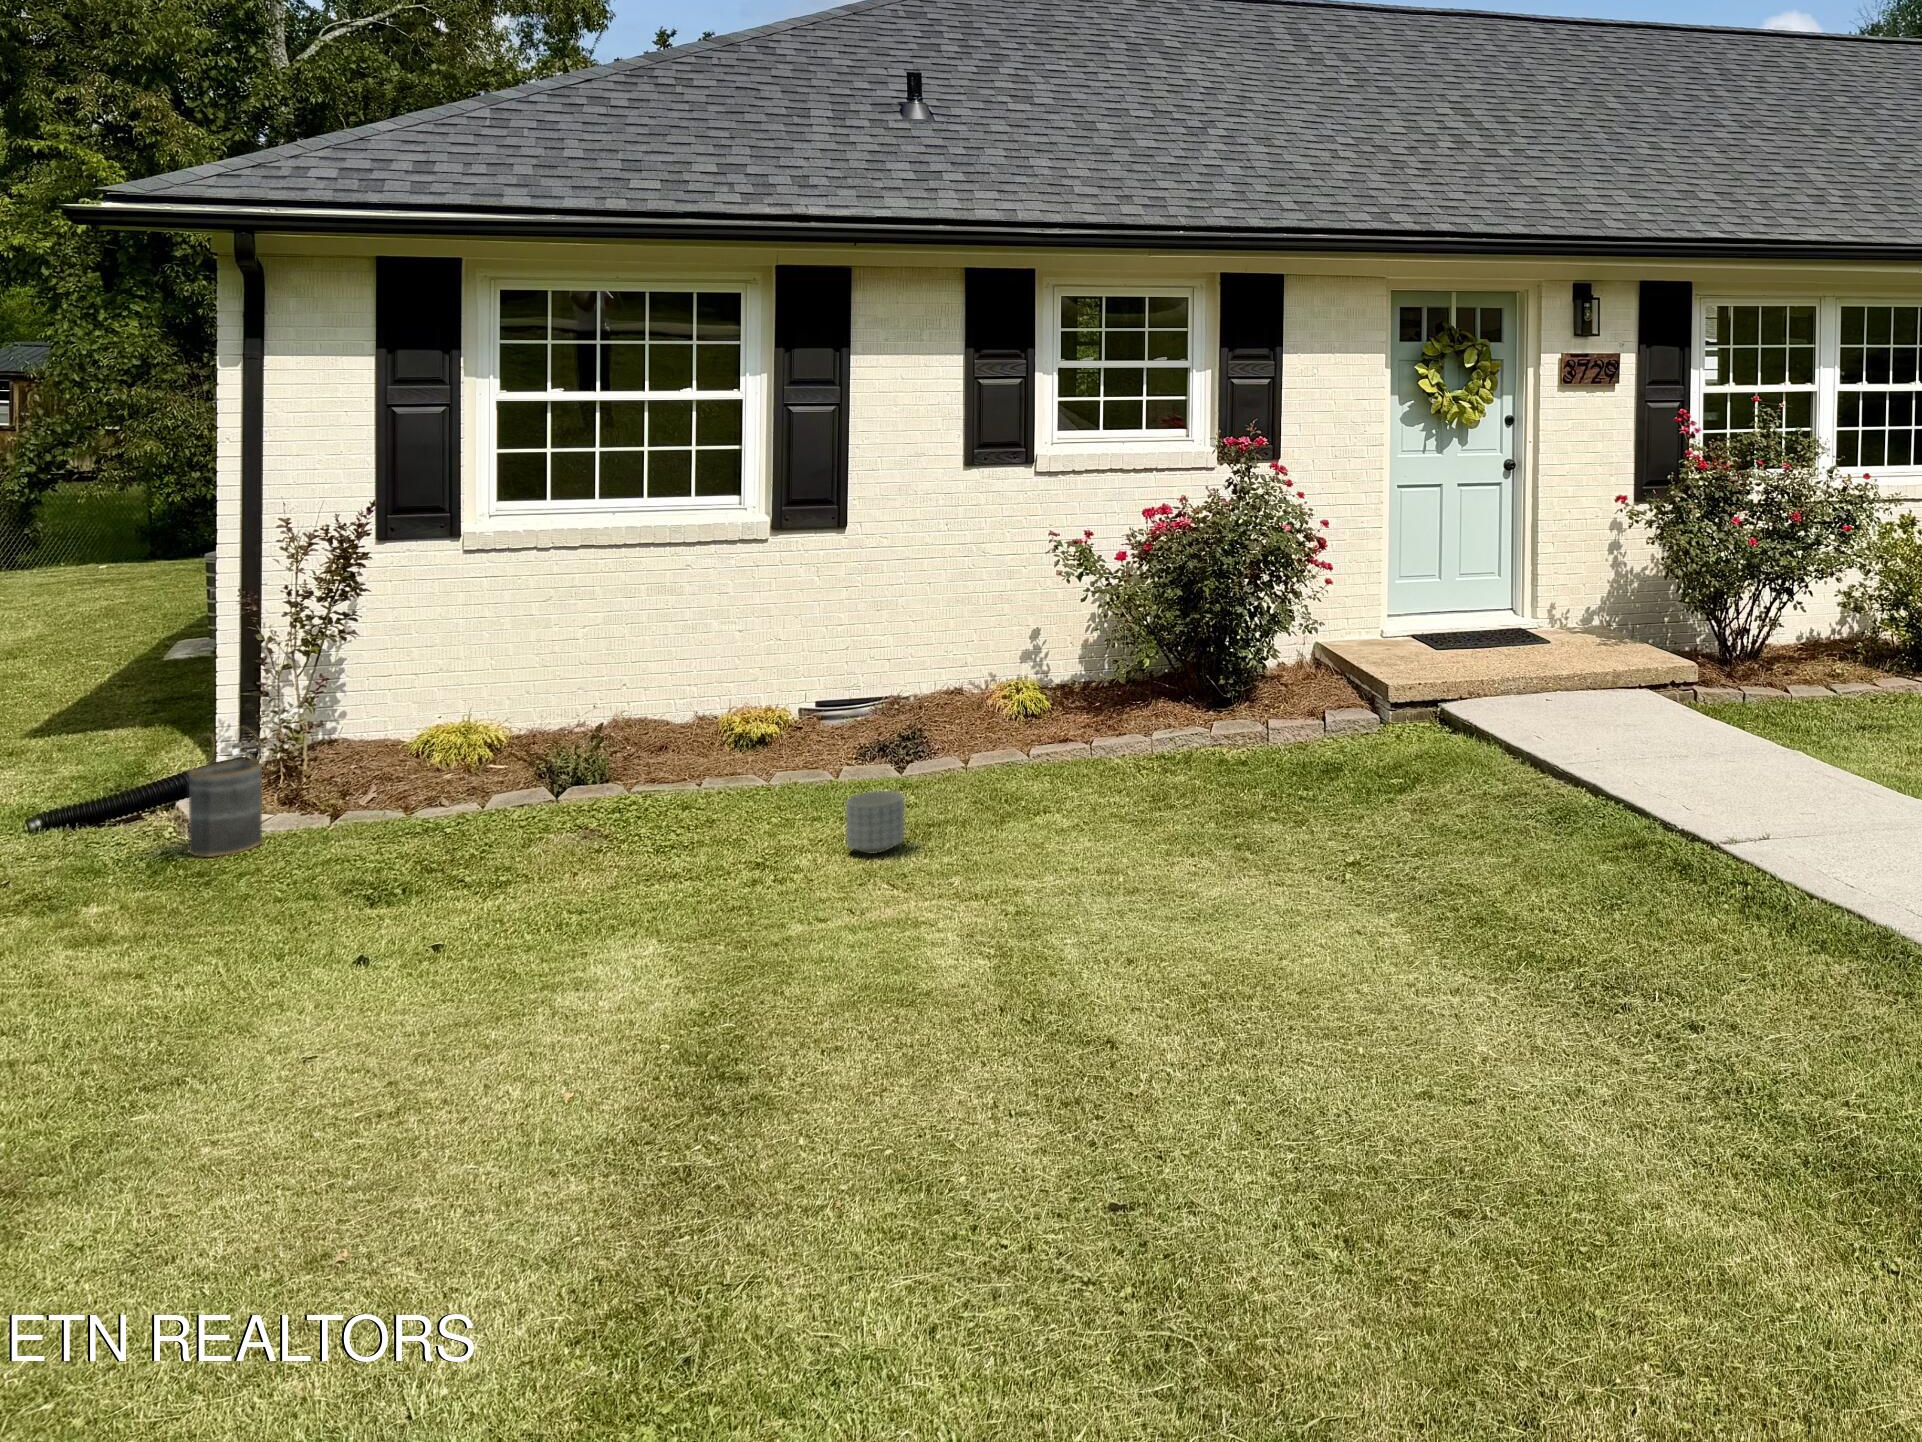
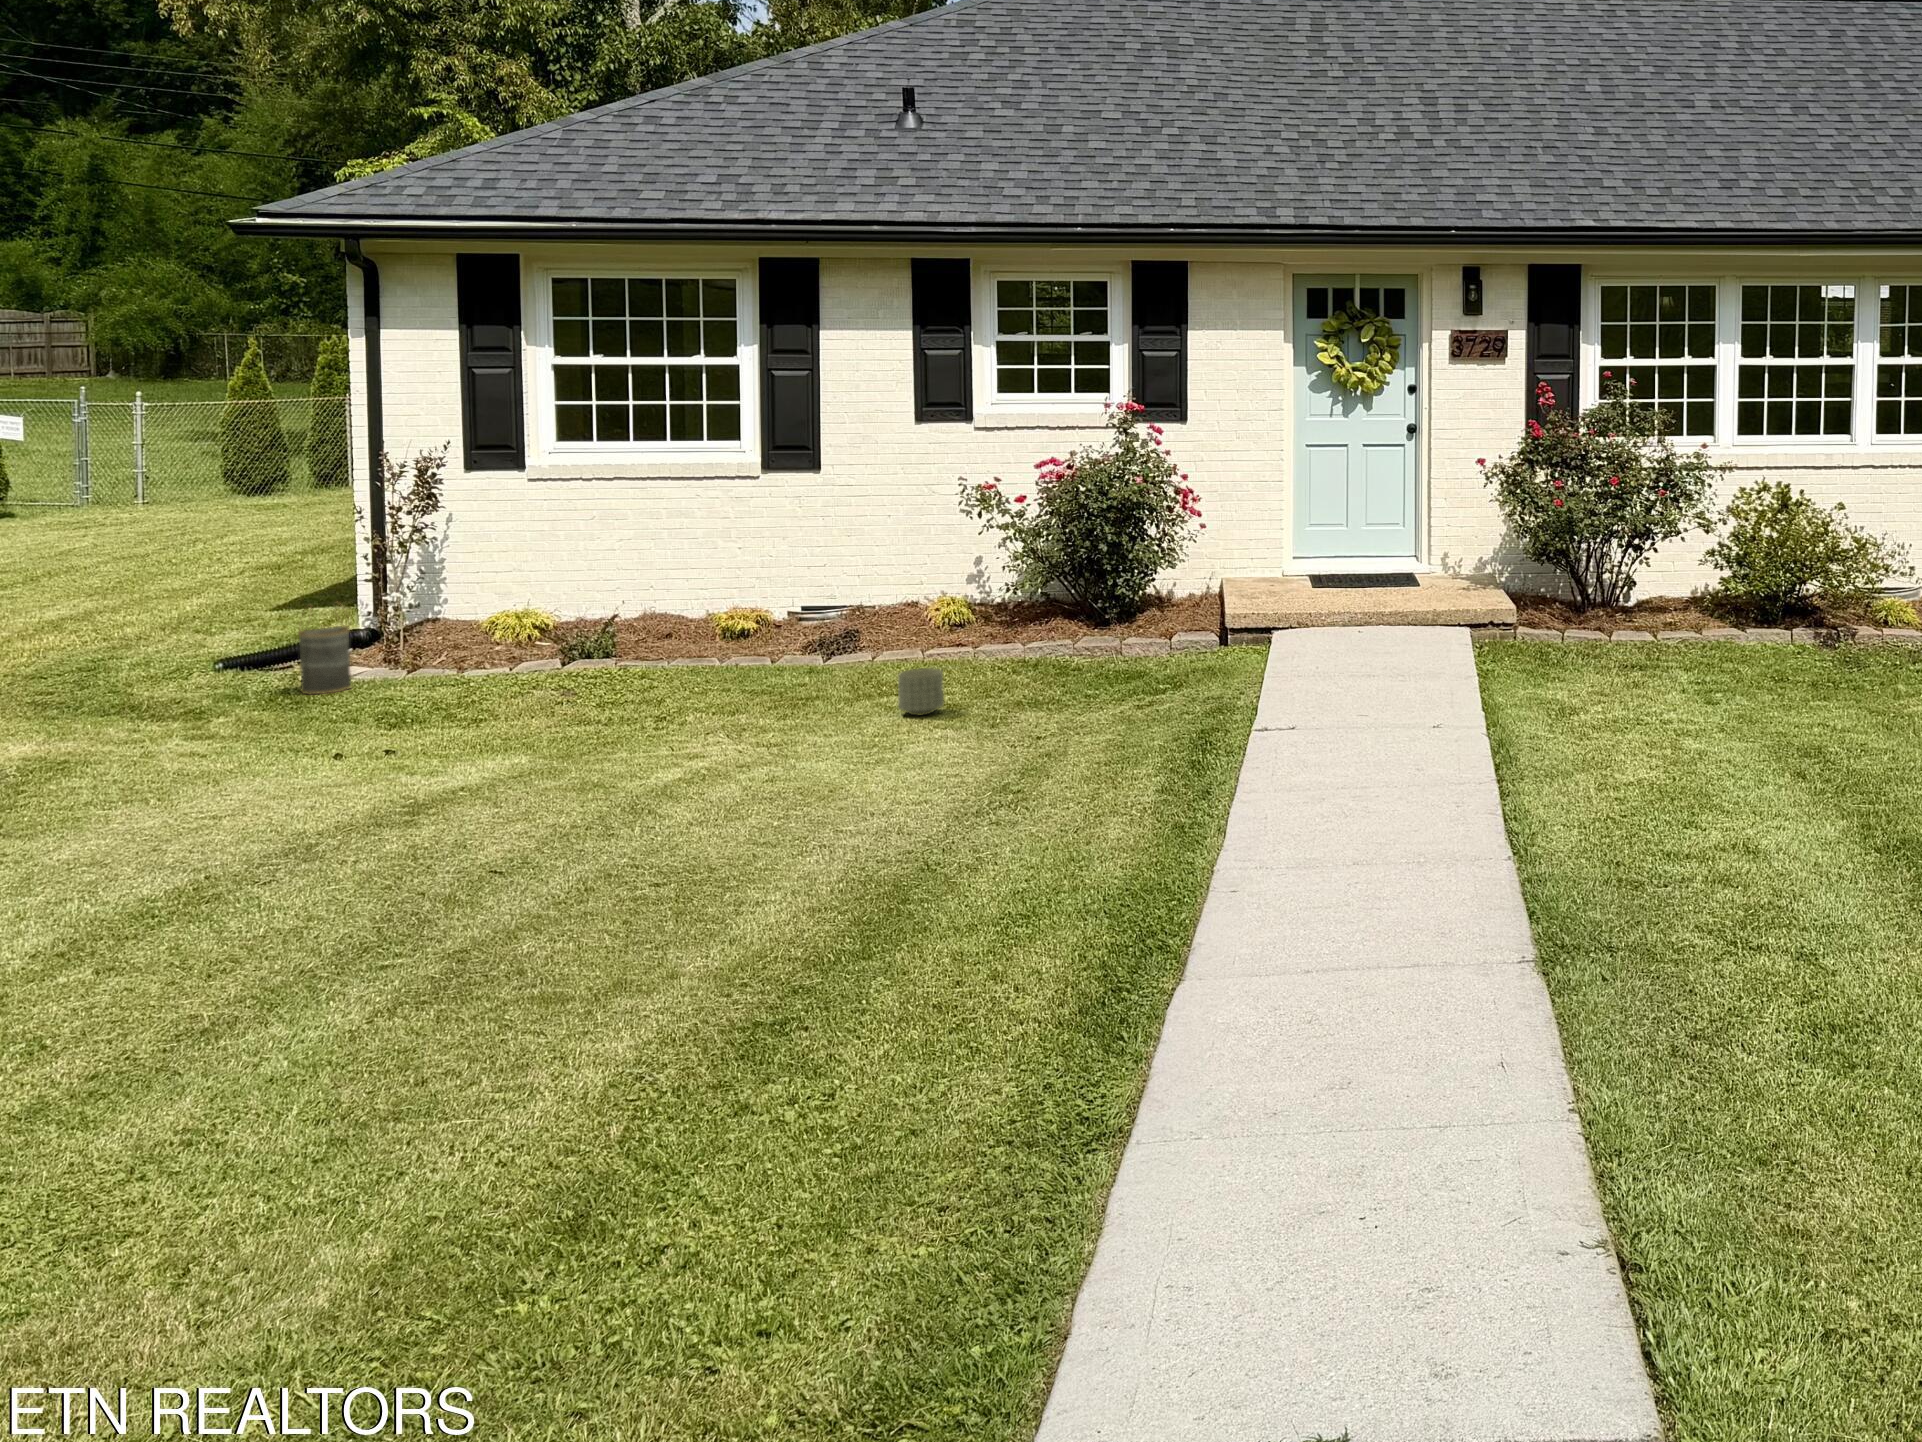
planter: present [846,791,904,854] -> present [898,668,944,716]

